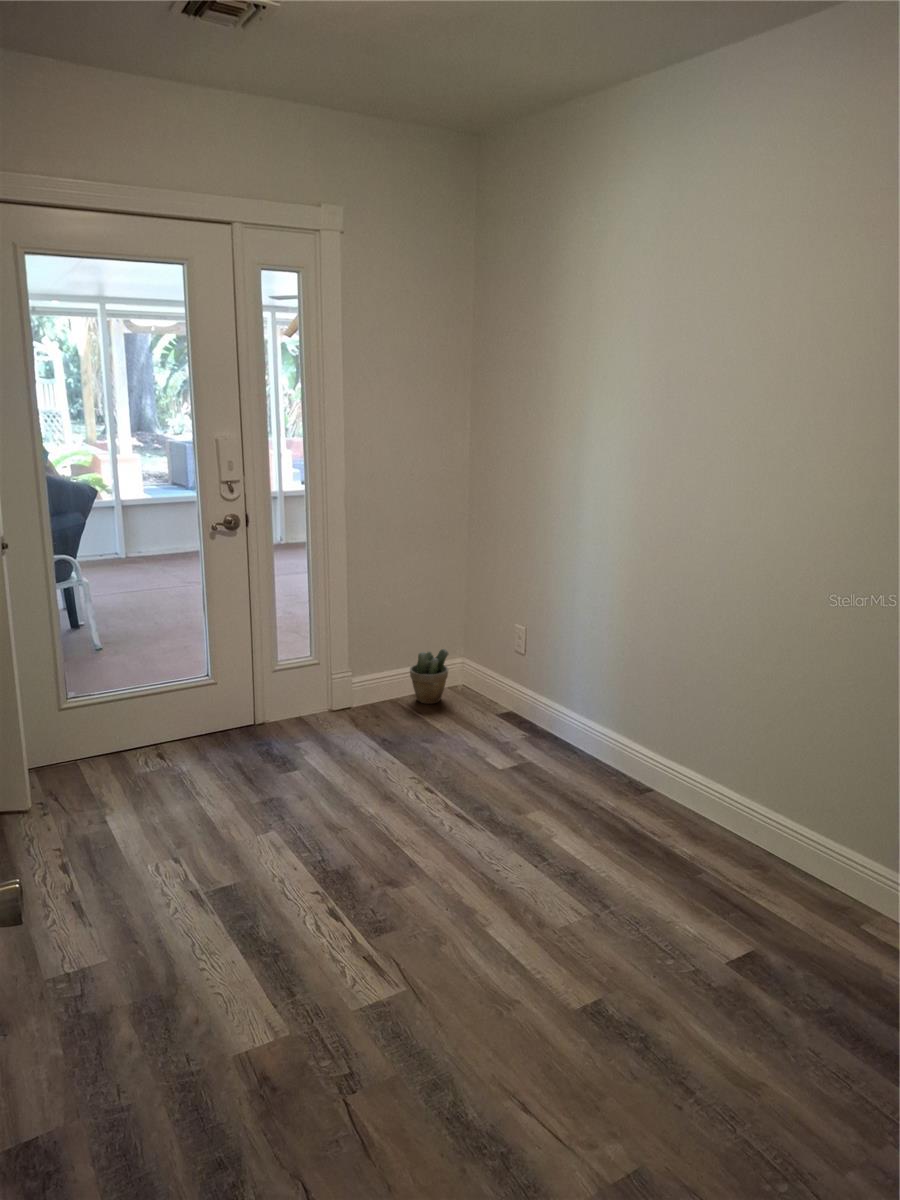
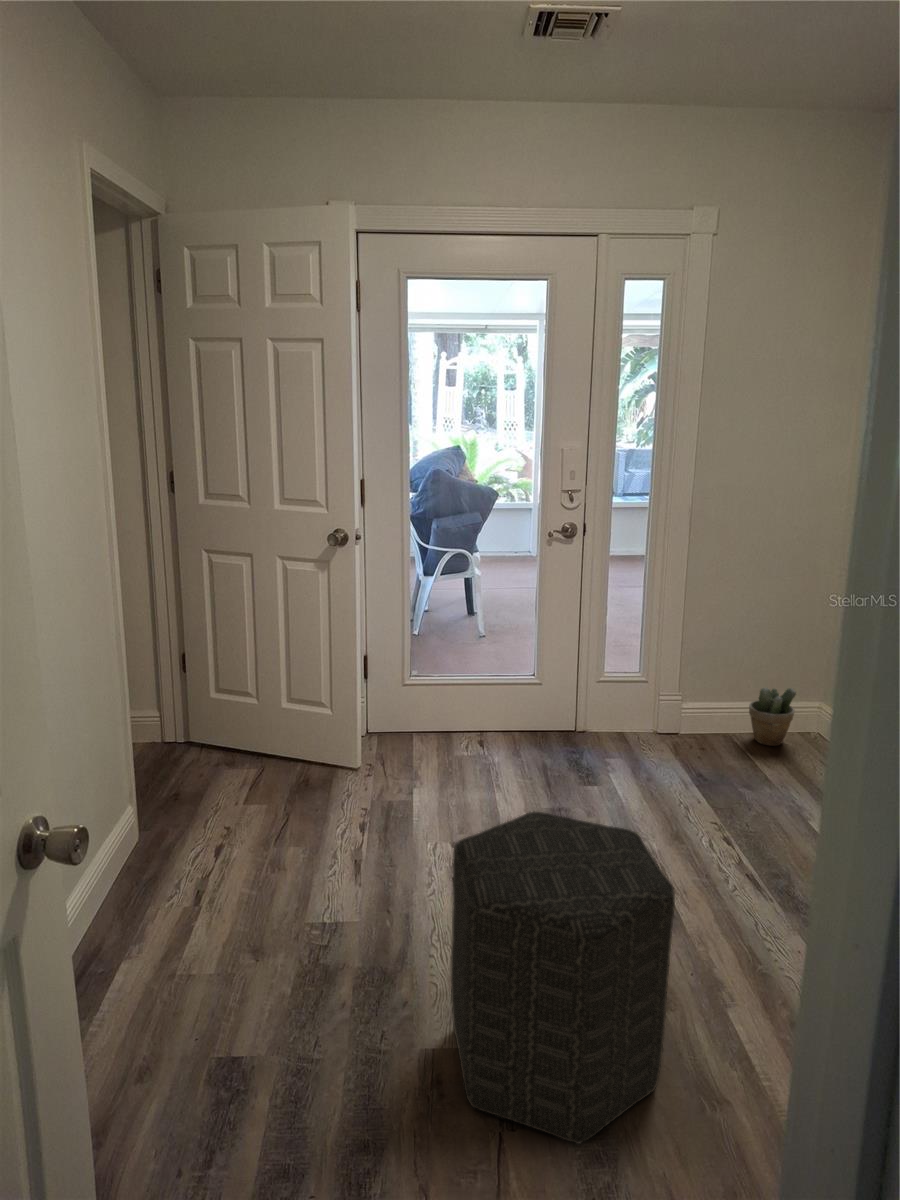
ottoman: none [247,788,465,1088] -> present [451,812,675,1144]

